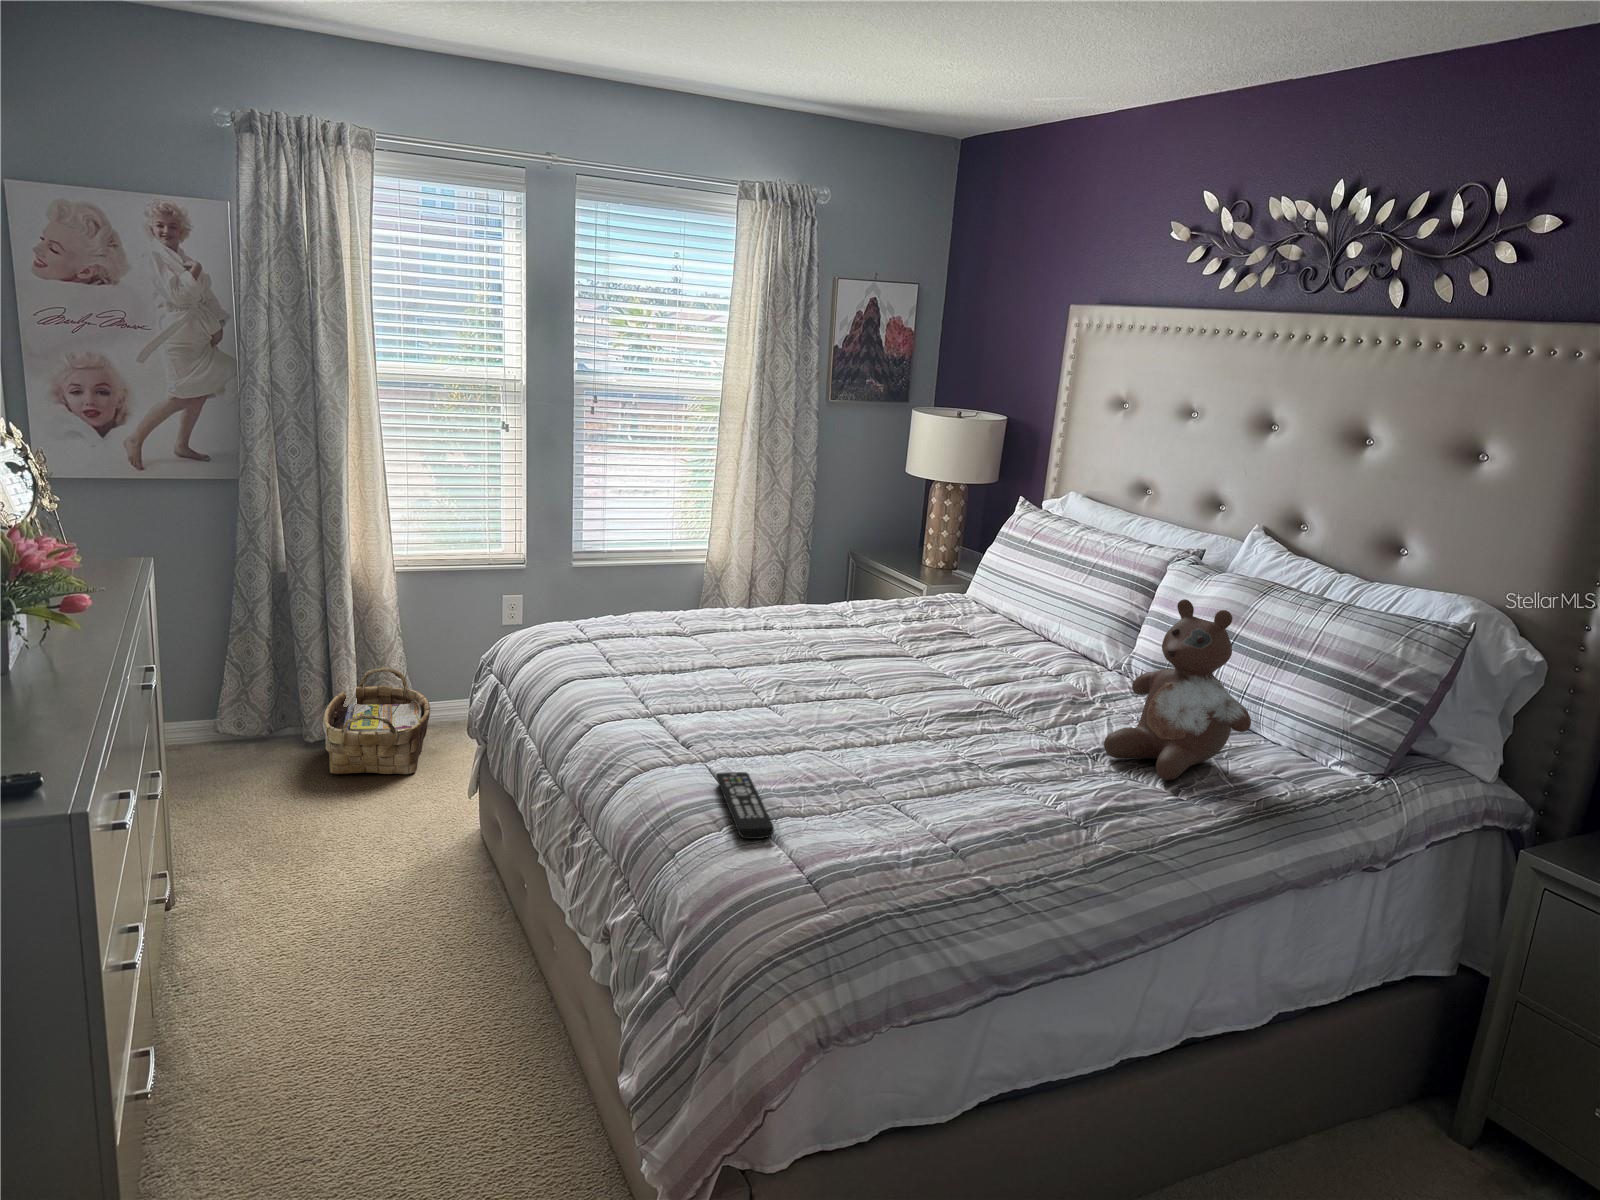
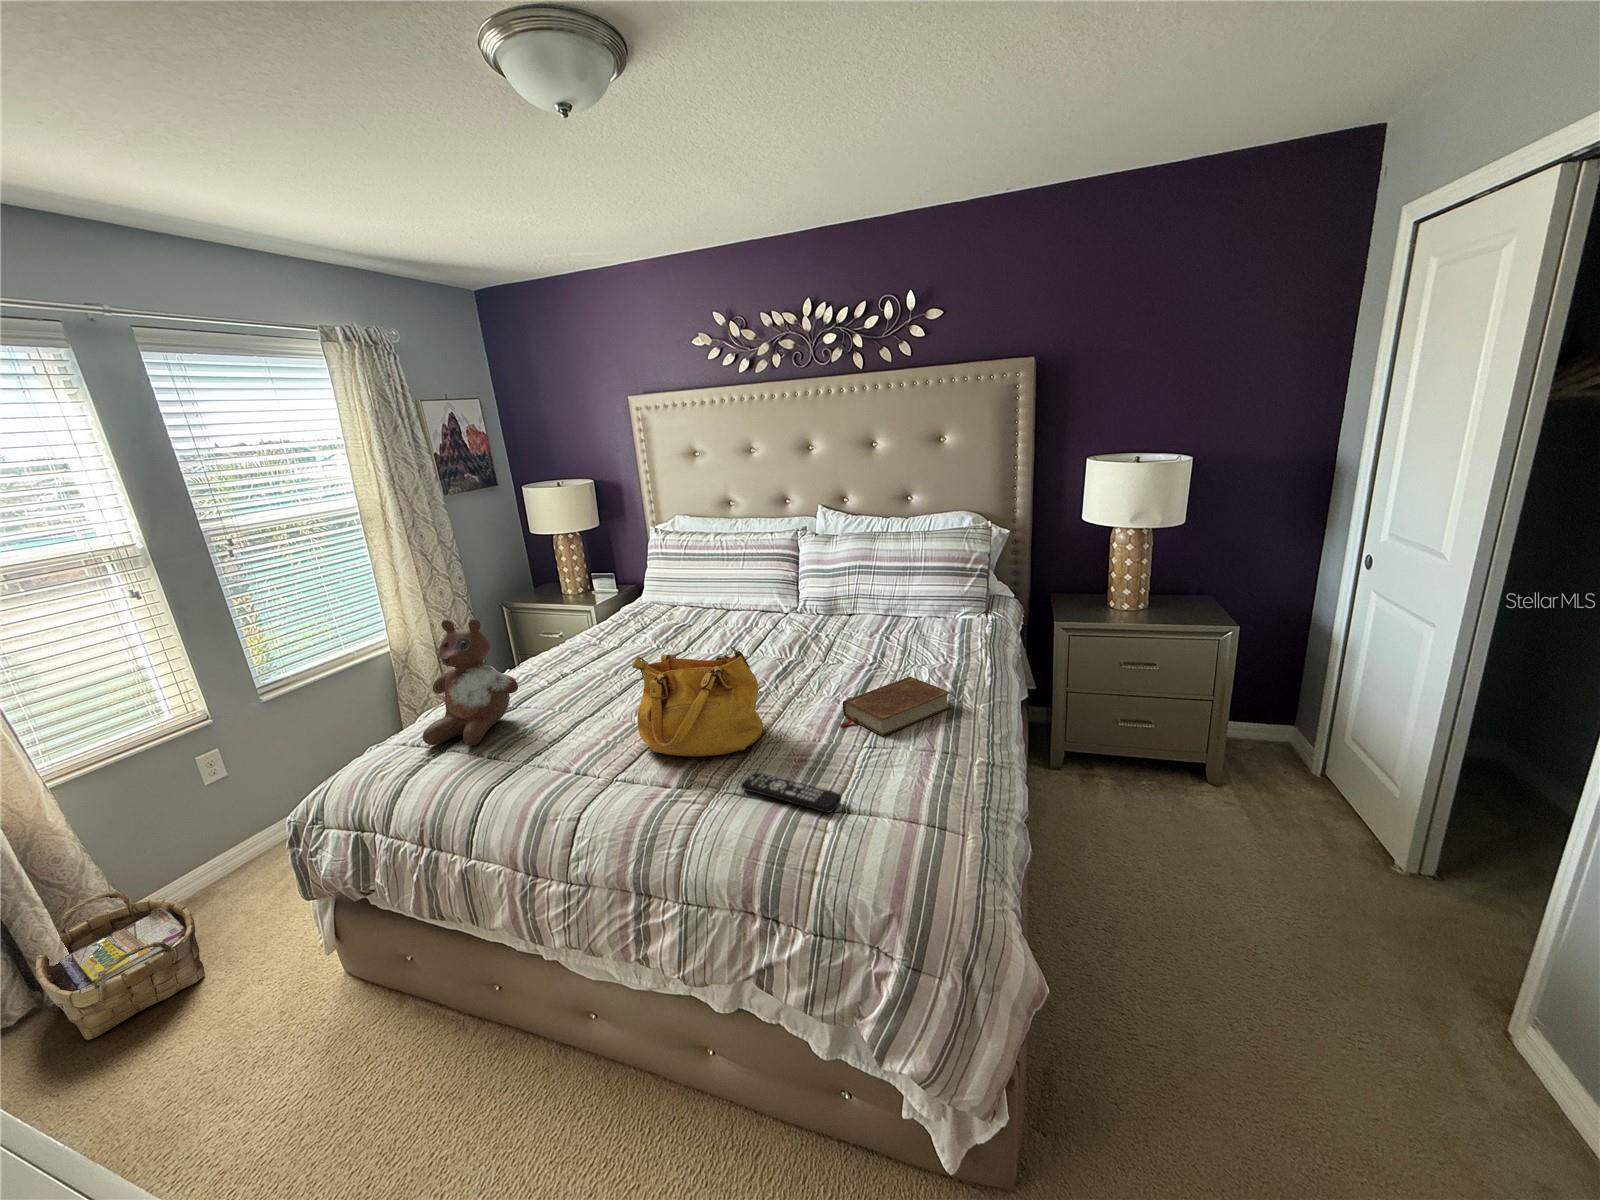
stuffed bear: present [1104,599,1251,780] -> present [423,619,518,746]
handbag: none [694,603,845,756] -> present [632,646,763,756]
book: none [913,759,1079,837] -> present [840,677,951,736]

